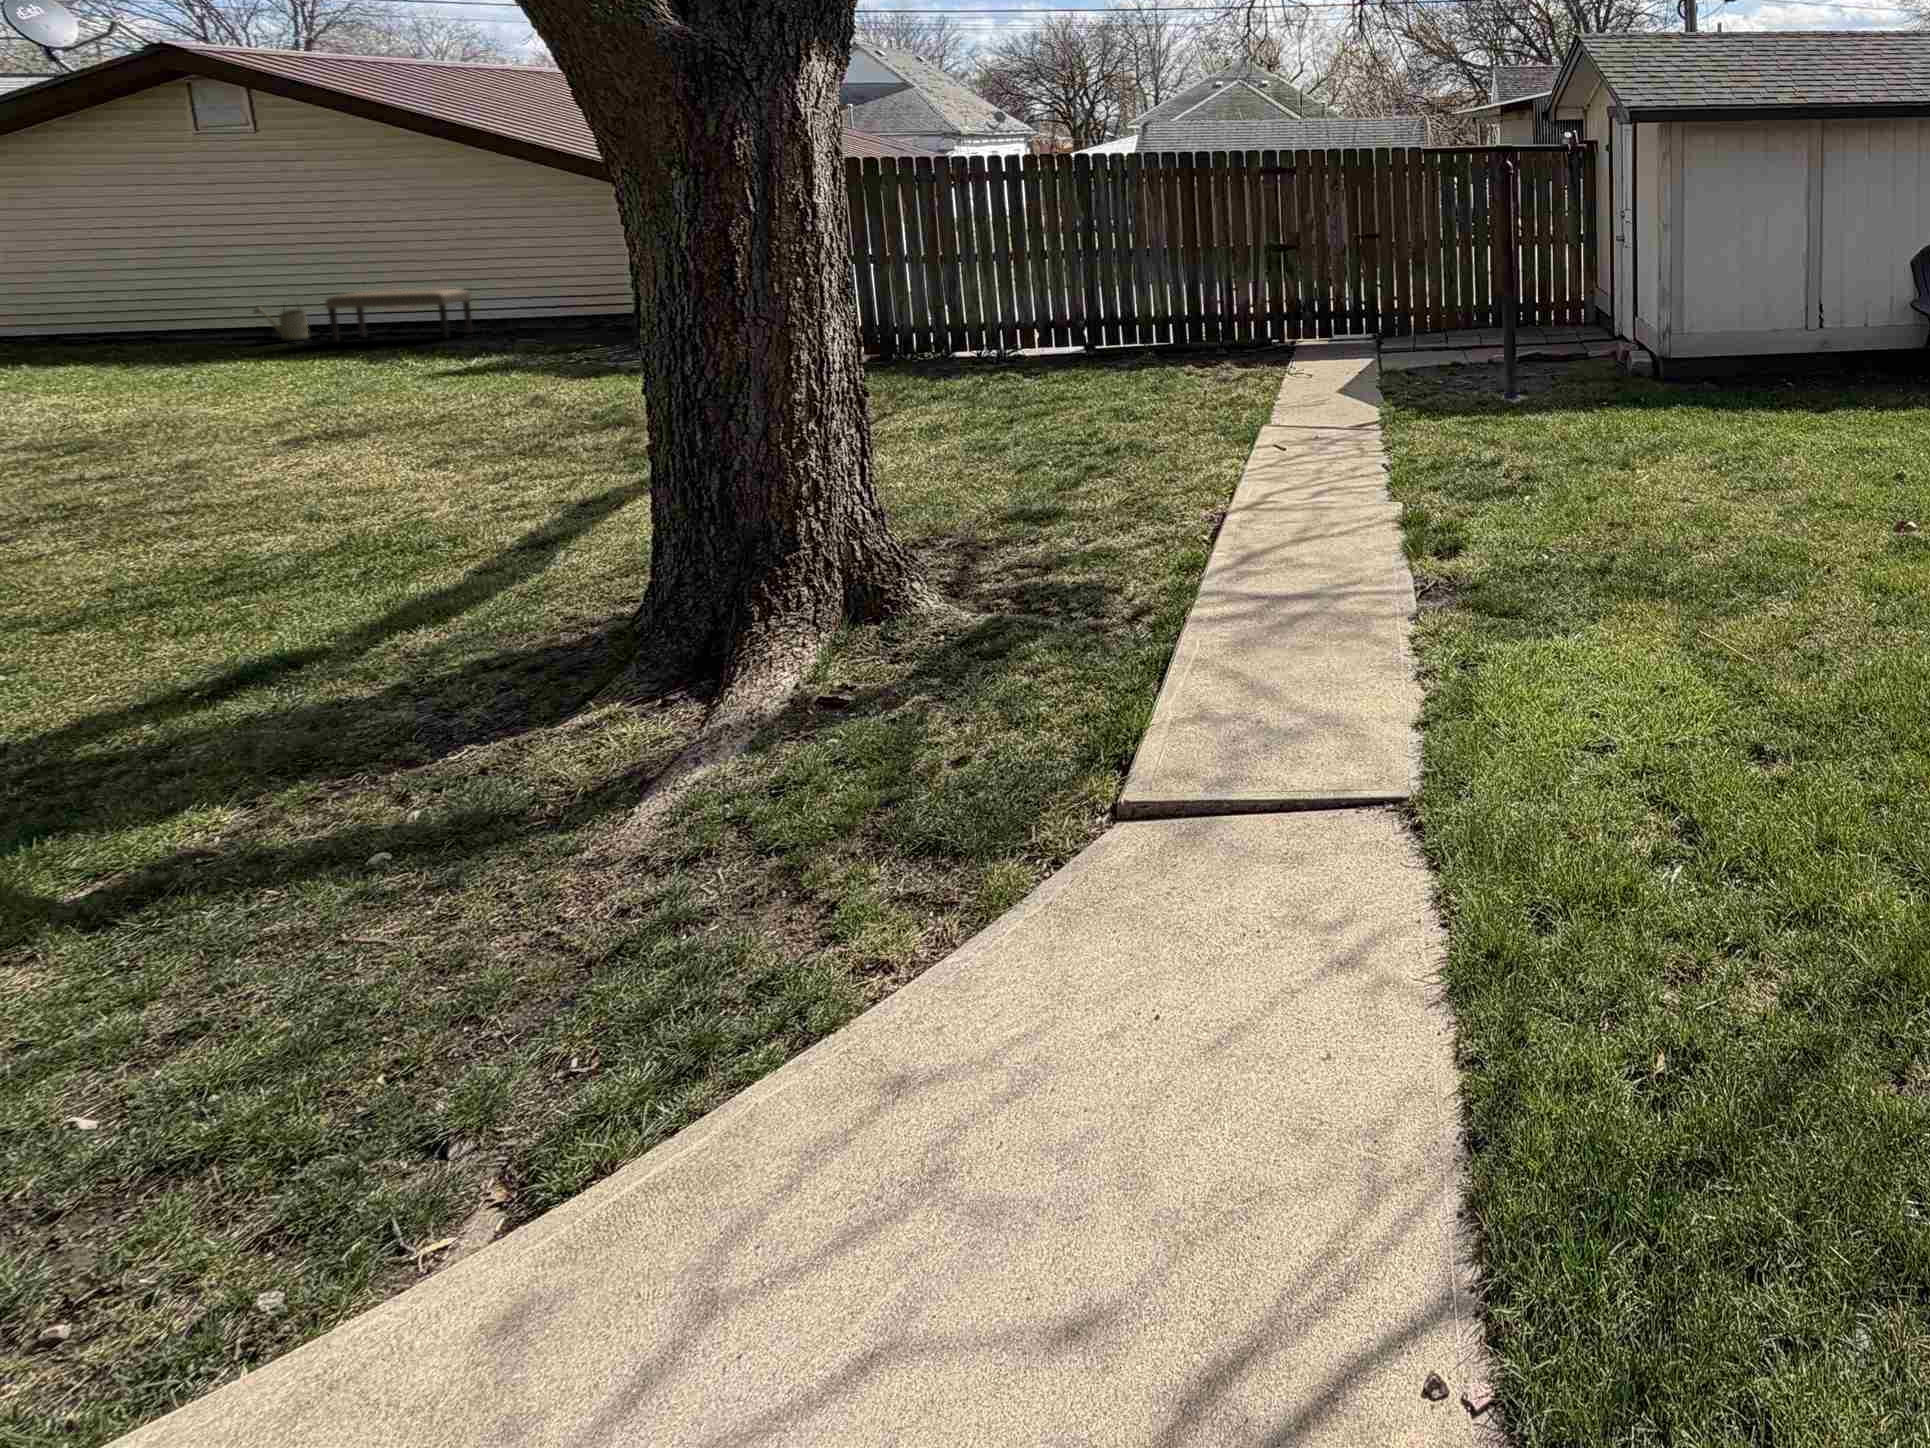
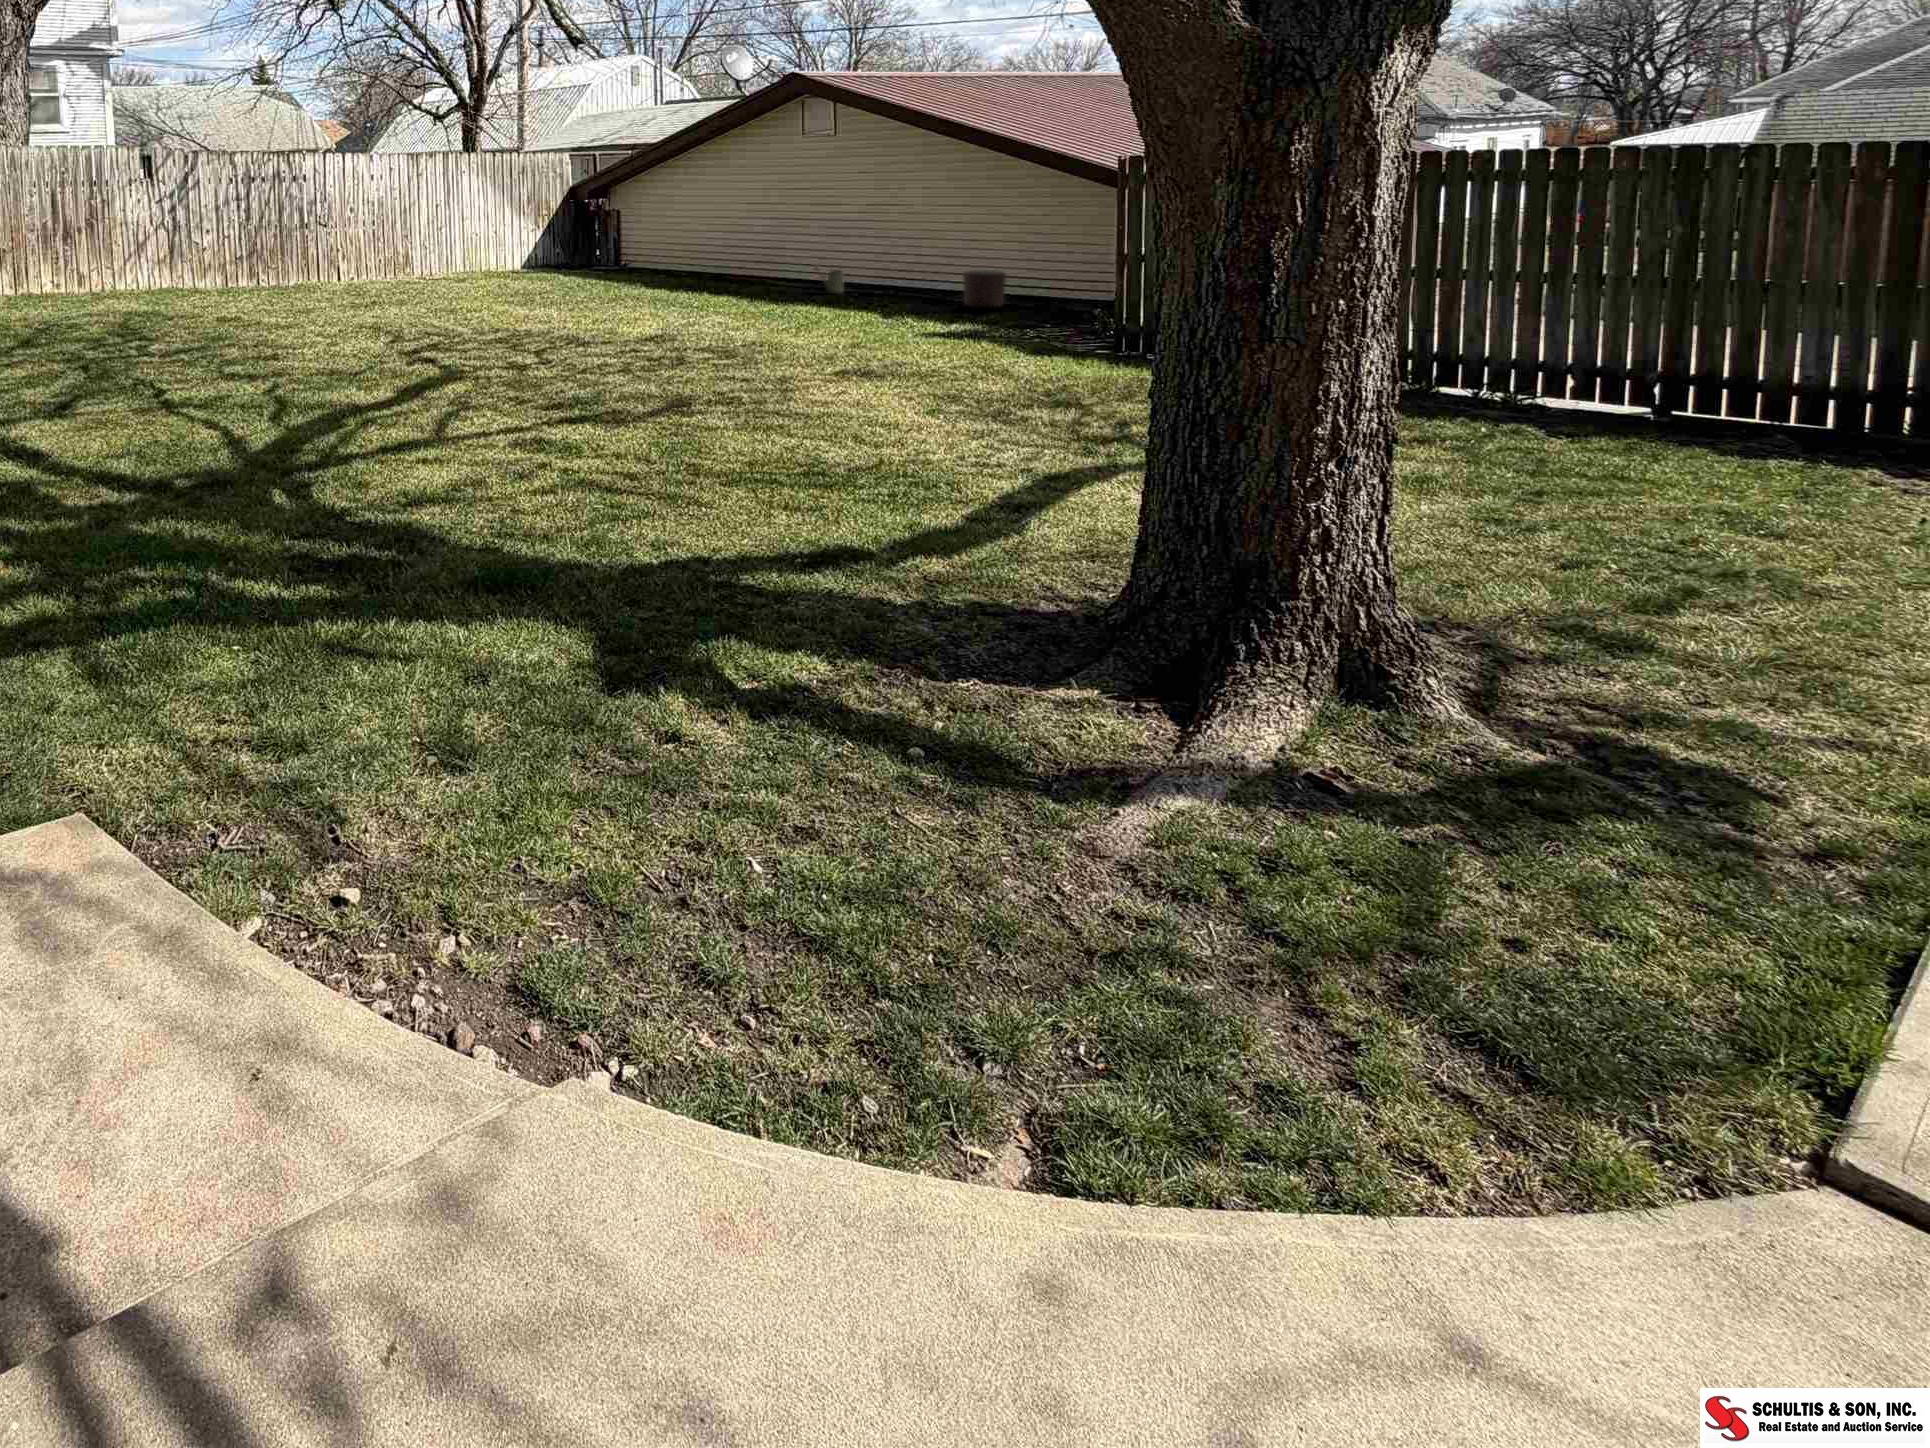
bench: present [325,289,473,342] -> none [857,260,953,304]
planter: none [485,291,544,335] -> present [963,270,1006,308]

